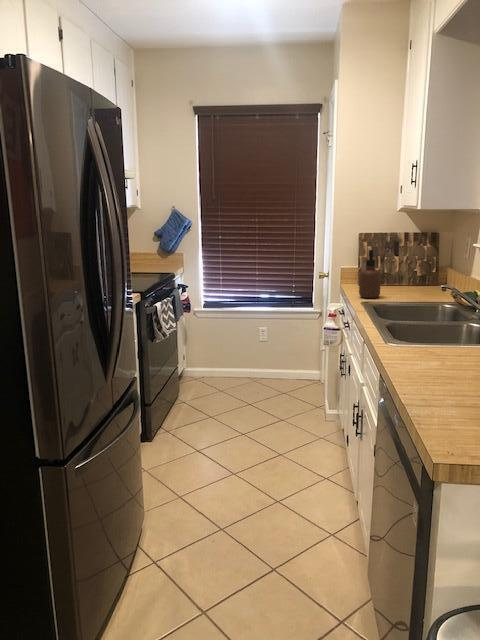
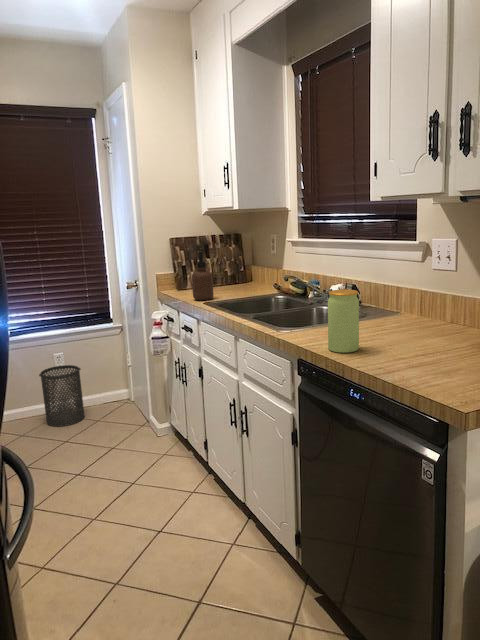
jar: none [402,308,439,374] -> present [328,290,359,353]
trash can: none [241,338,276,391] -> present [39,365,85,427]

